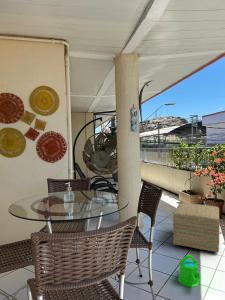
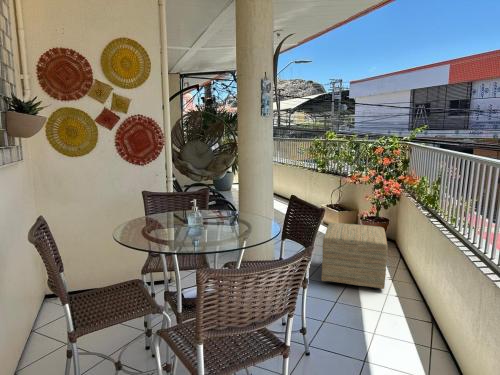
watering can: present [178,255,200,287] -> none [334,293,366,335]

